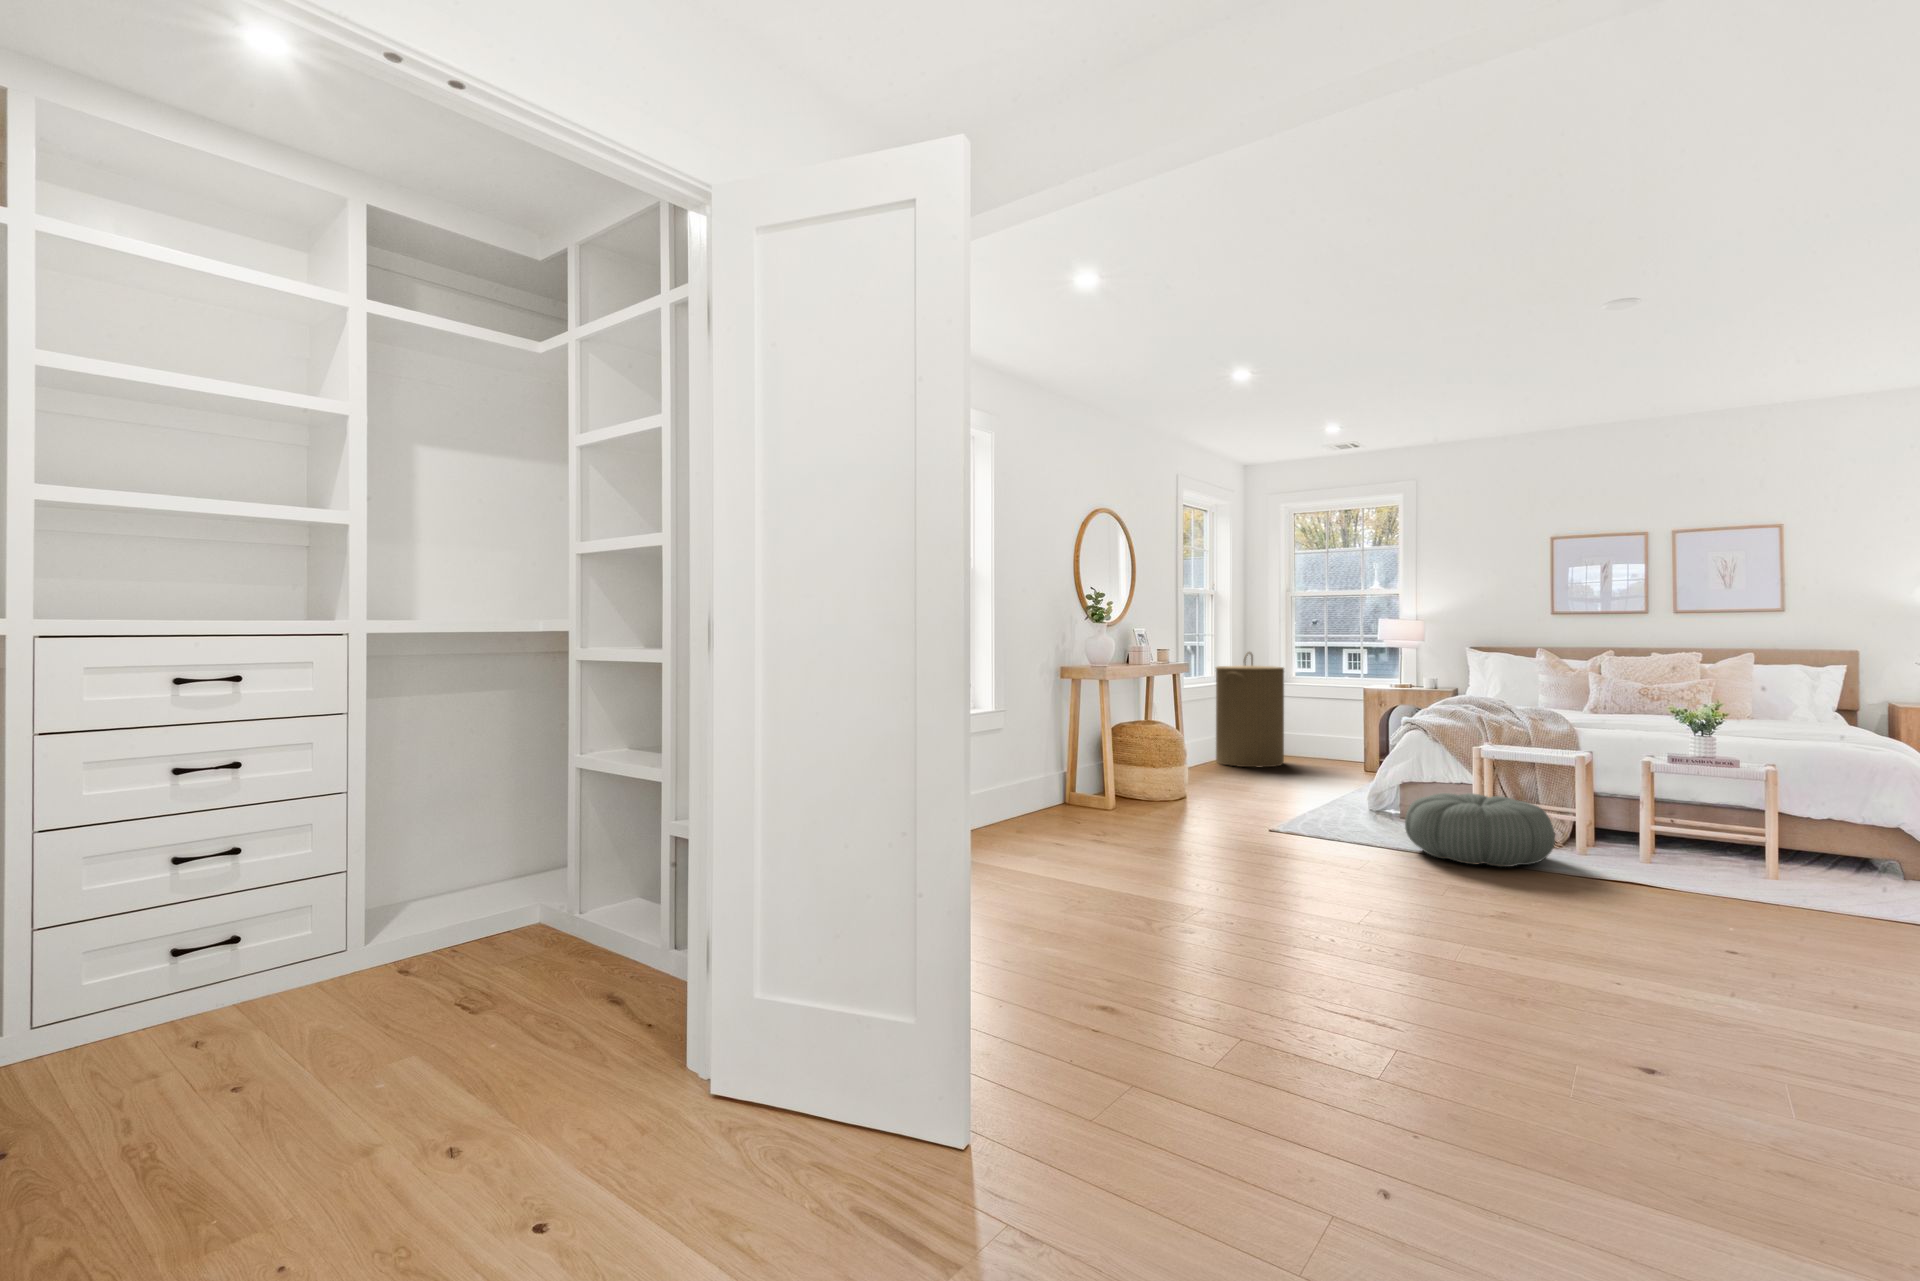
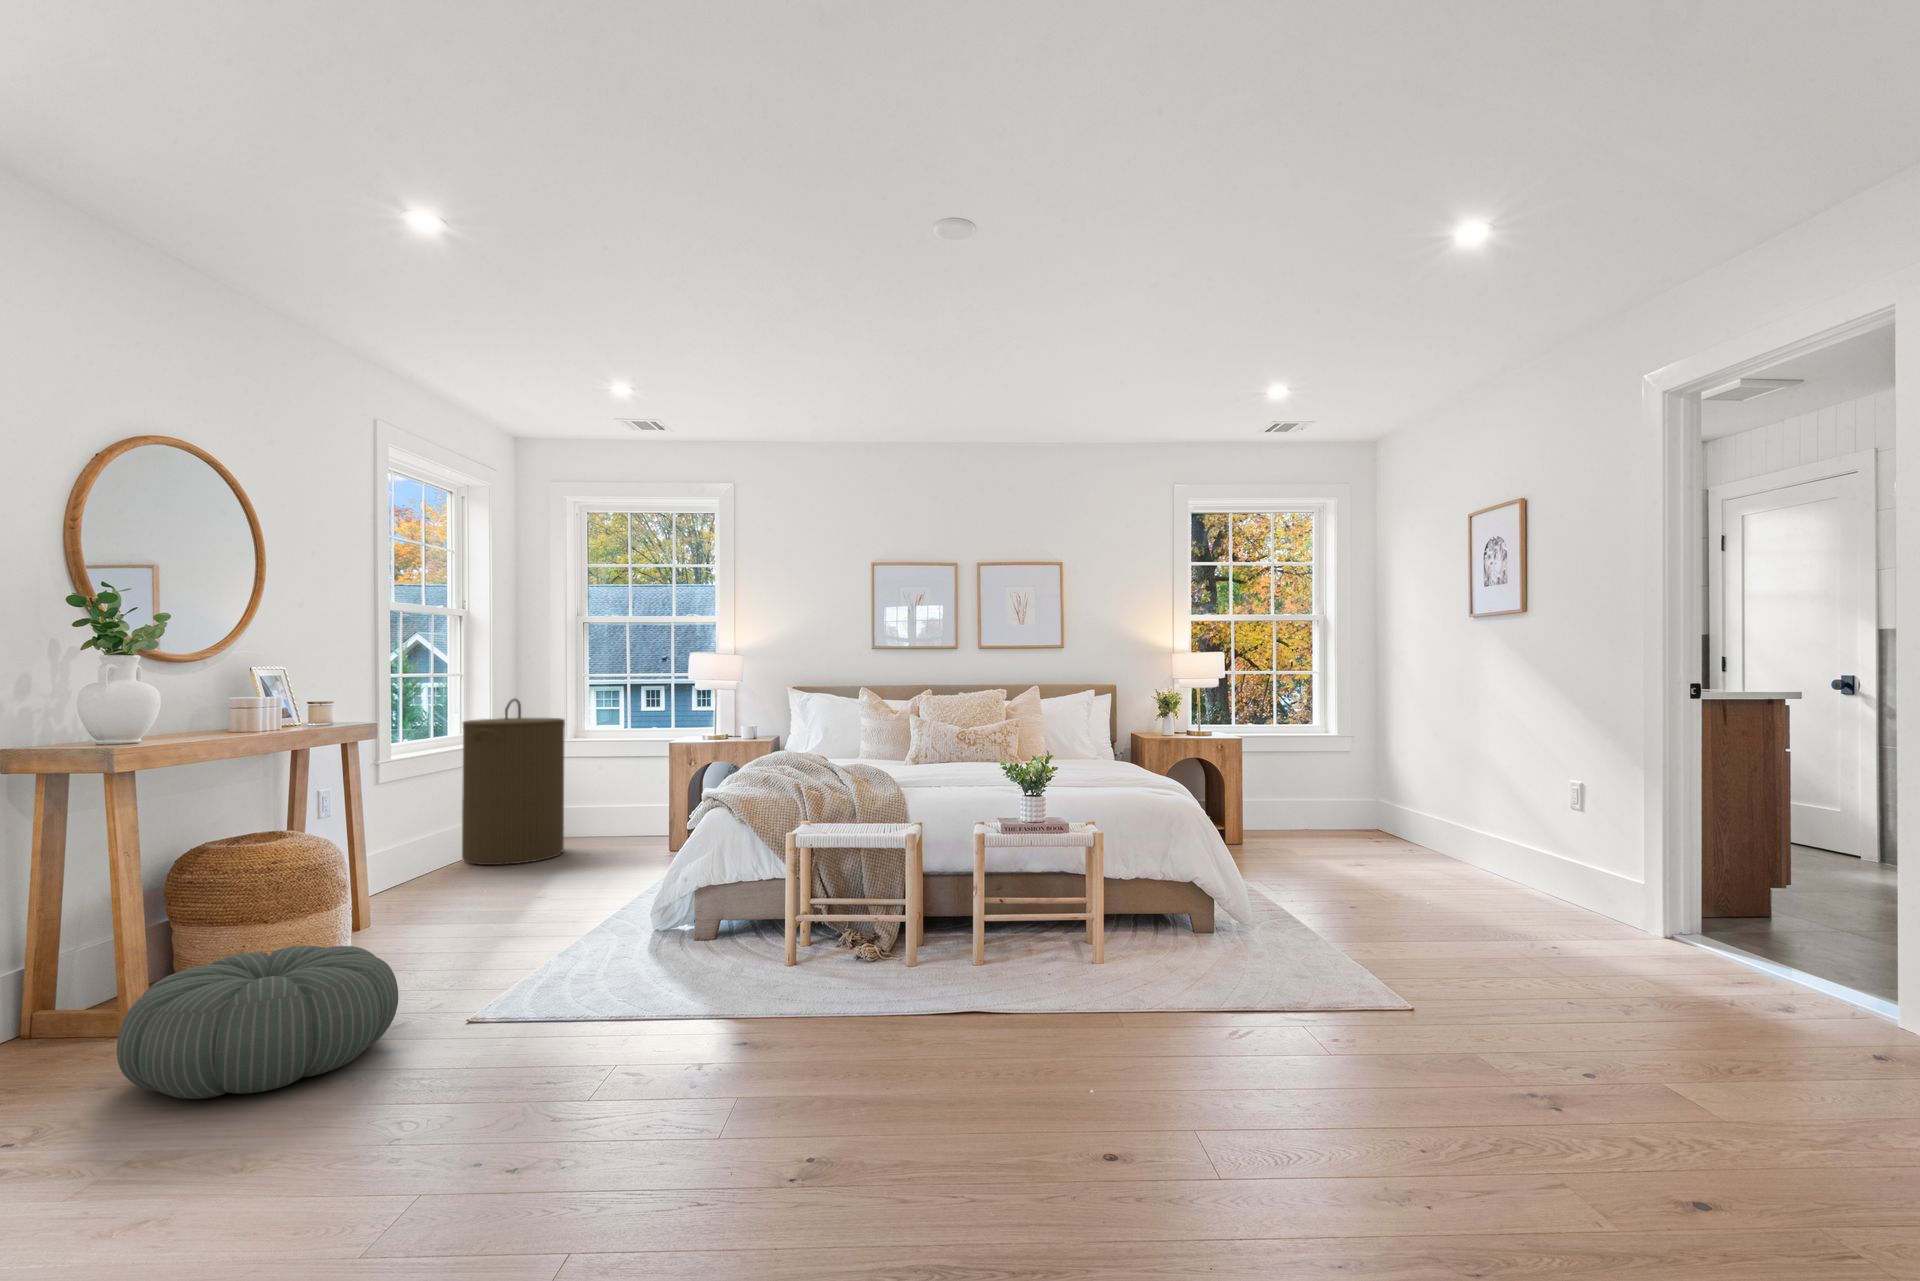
pouf: present [1405,793,1555,867] -> present [117,946,398,1099]

